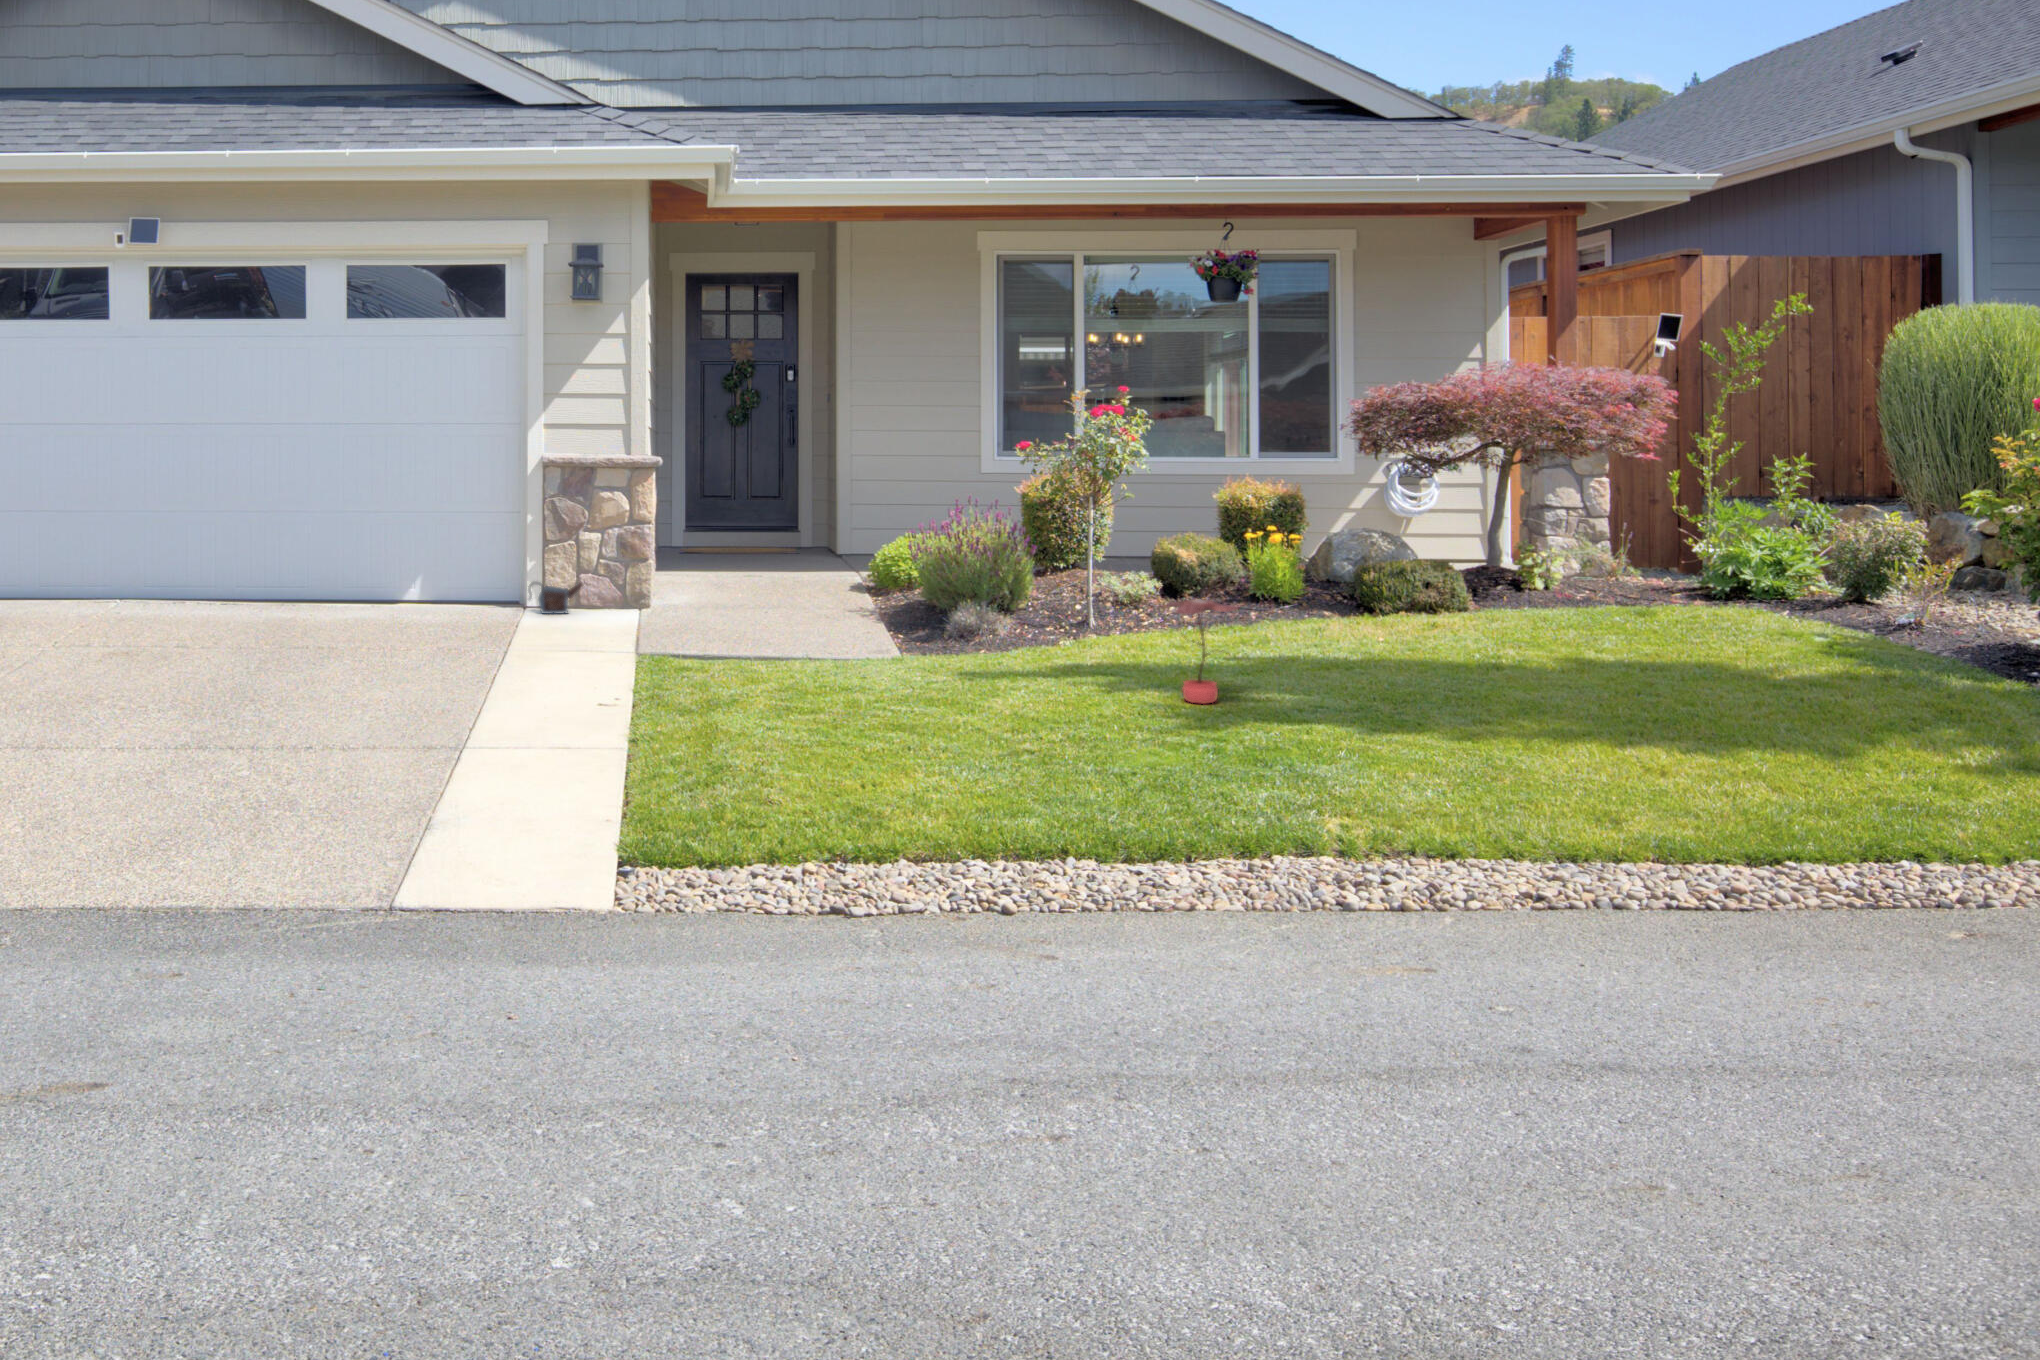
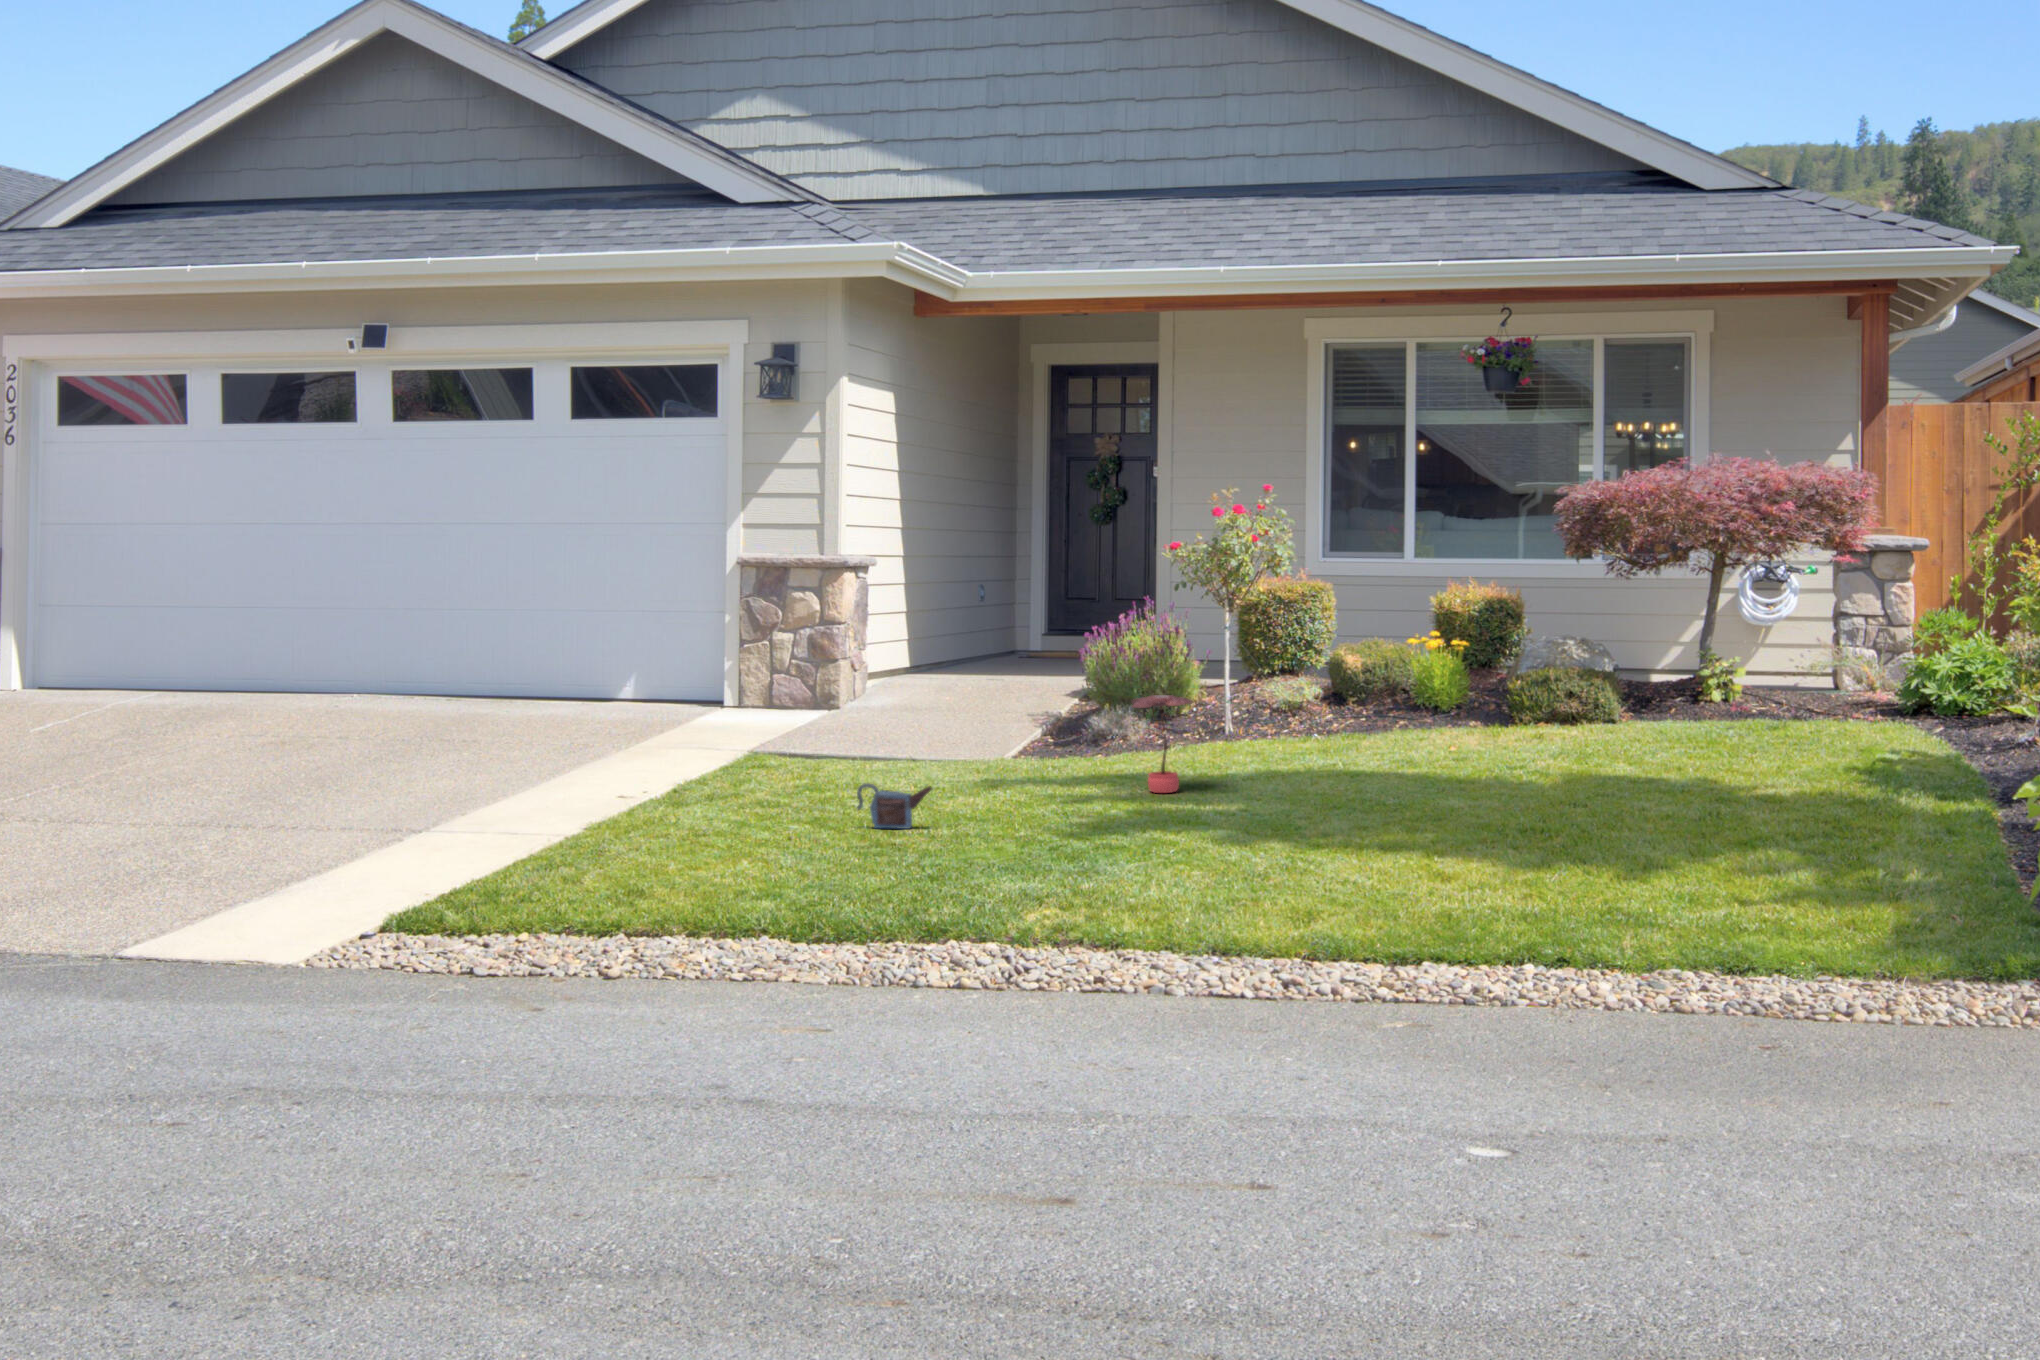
watering can: present [528,582,583,614] -> present [857,783,932,829]

